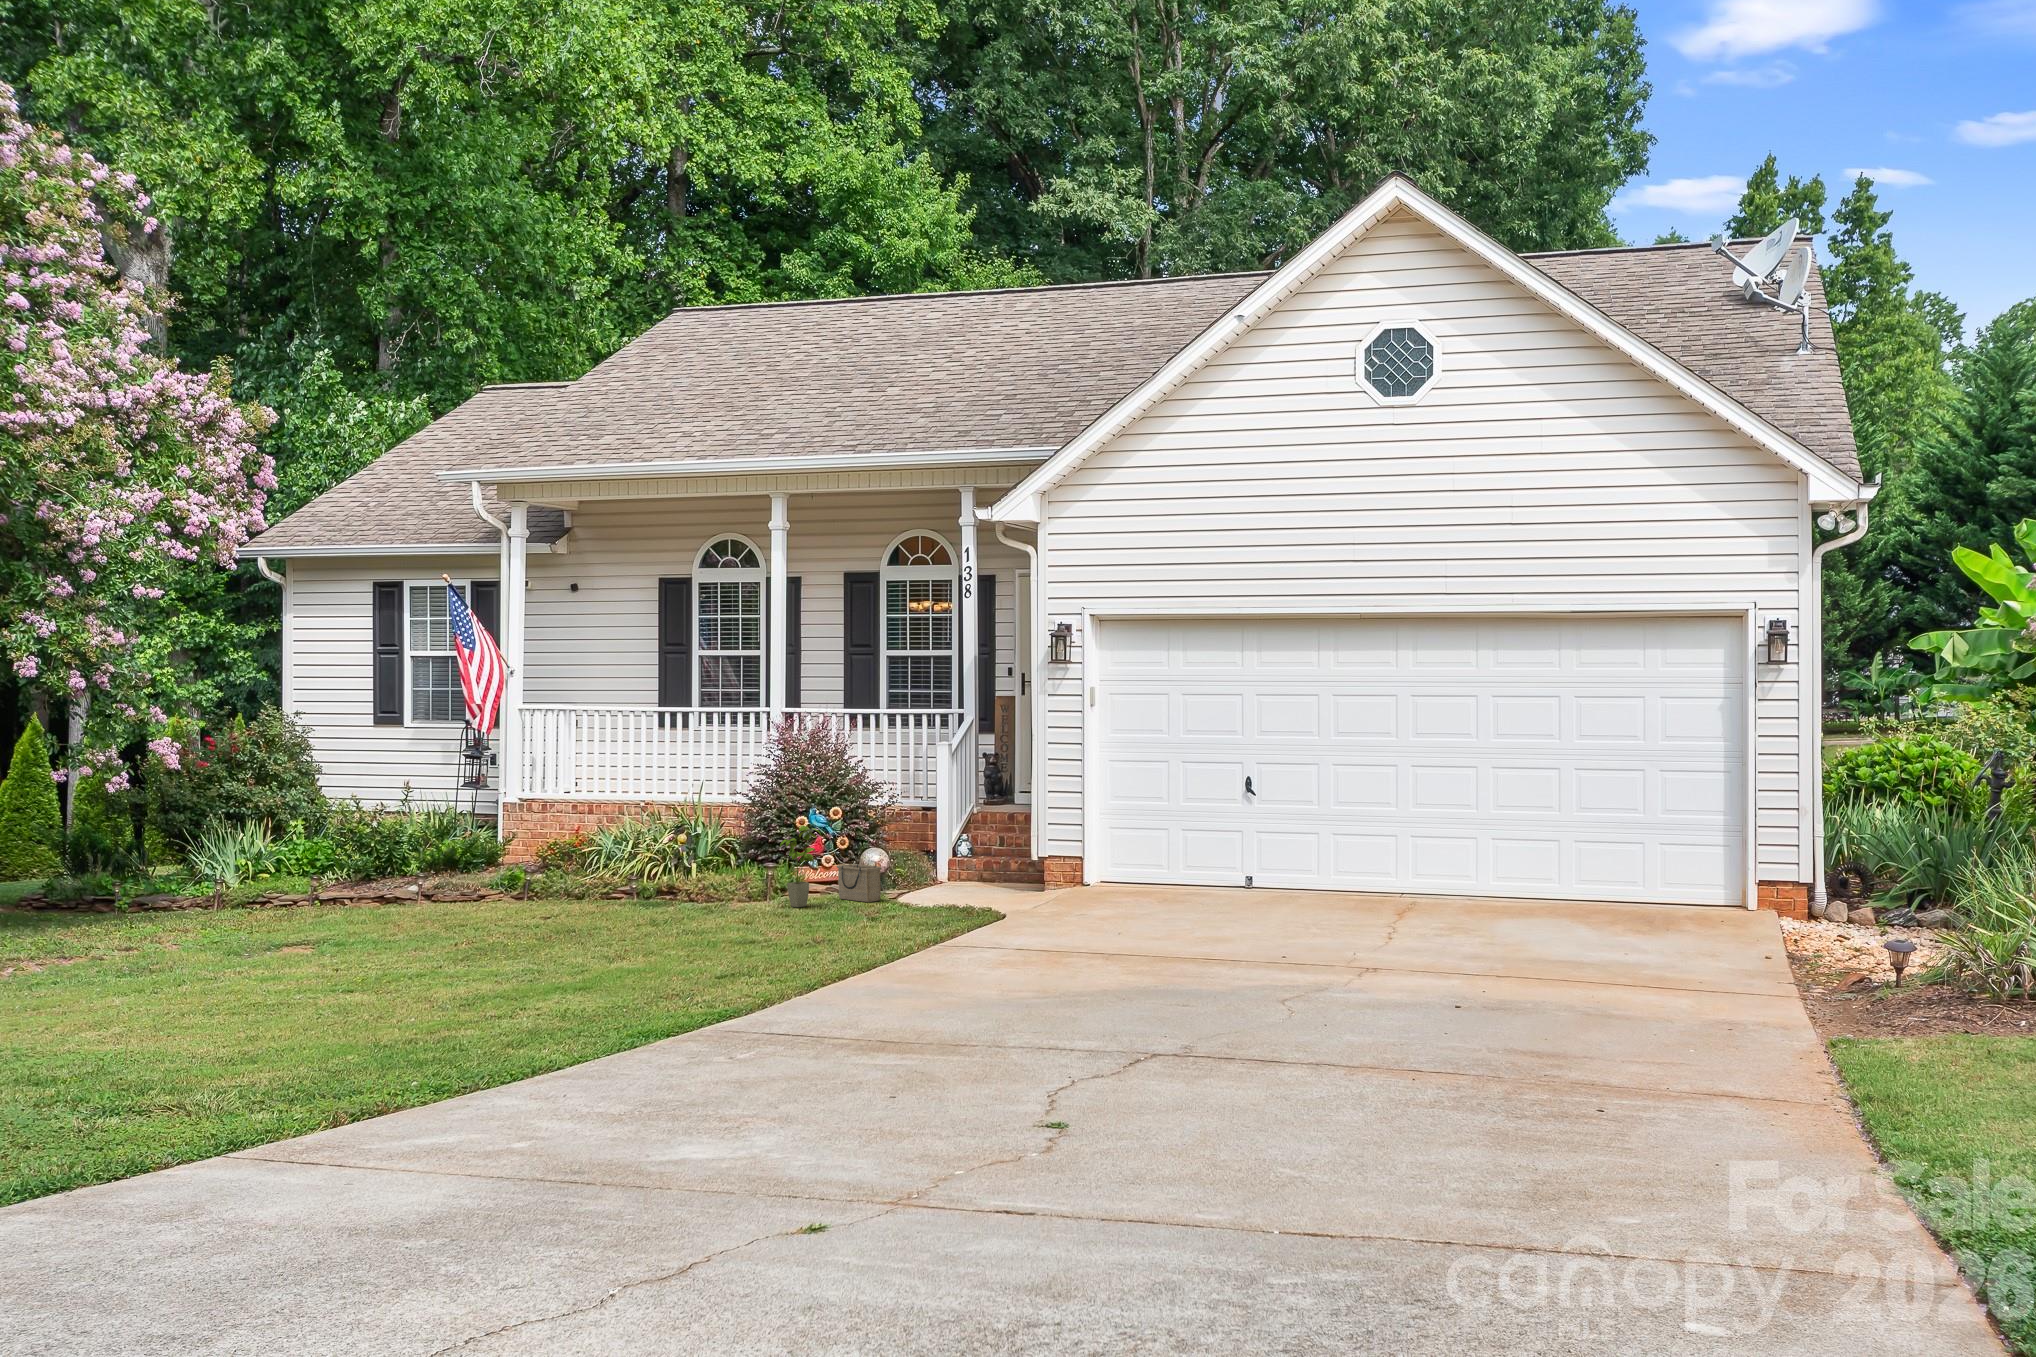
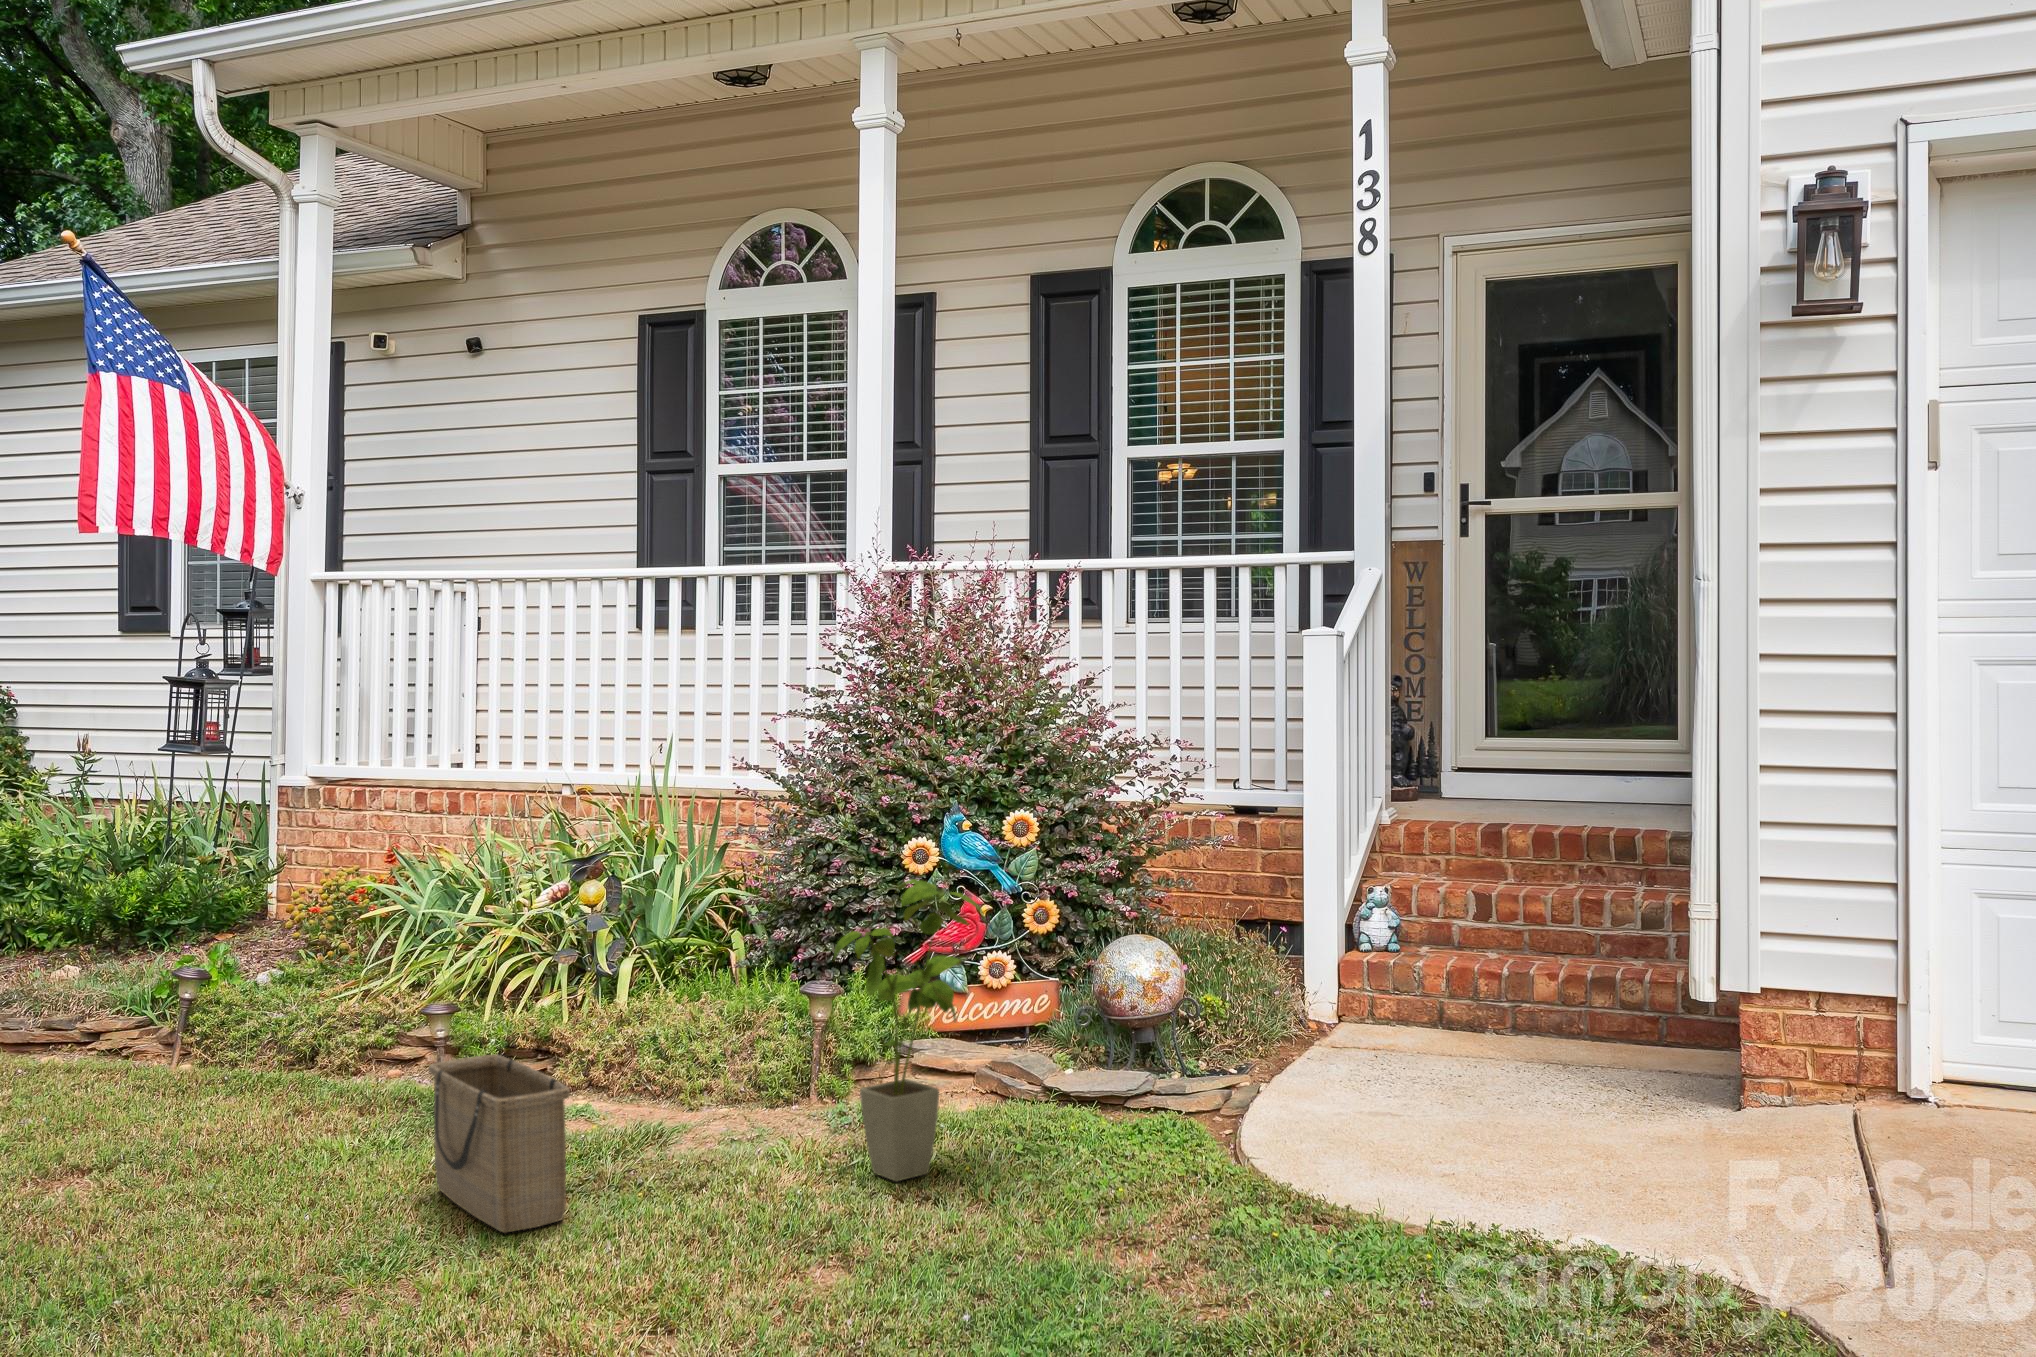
basket: present [837,864,882,902] -> present [429,1054,570,1232]

